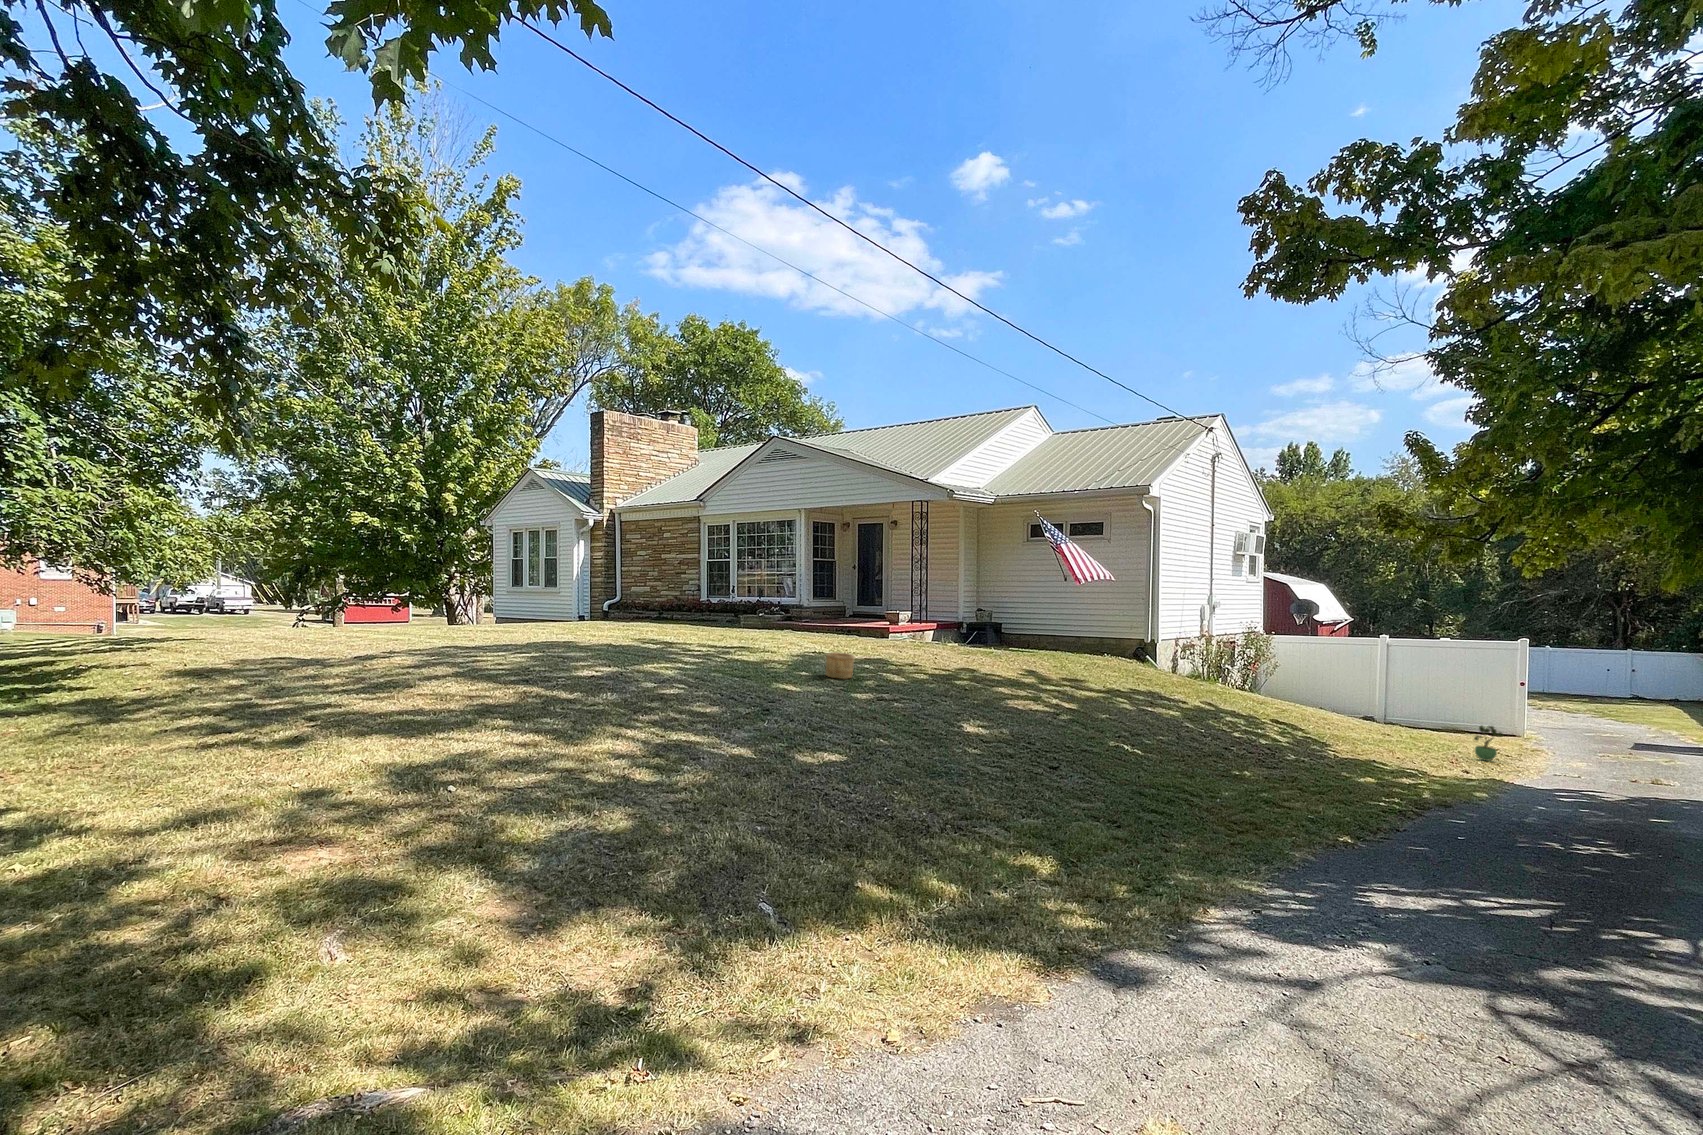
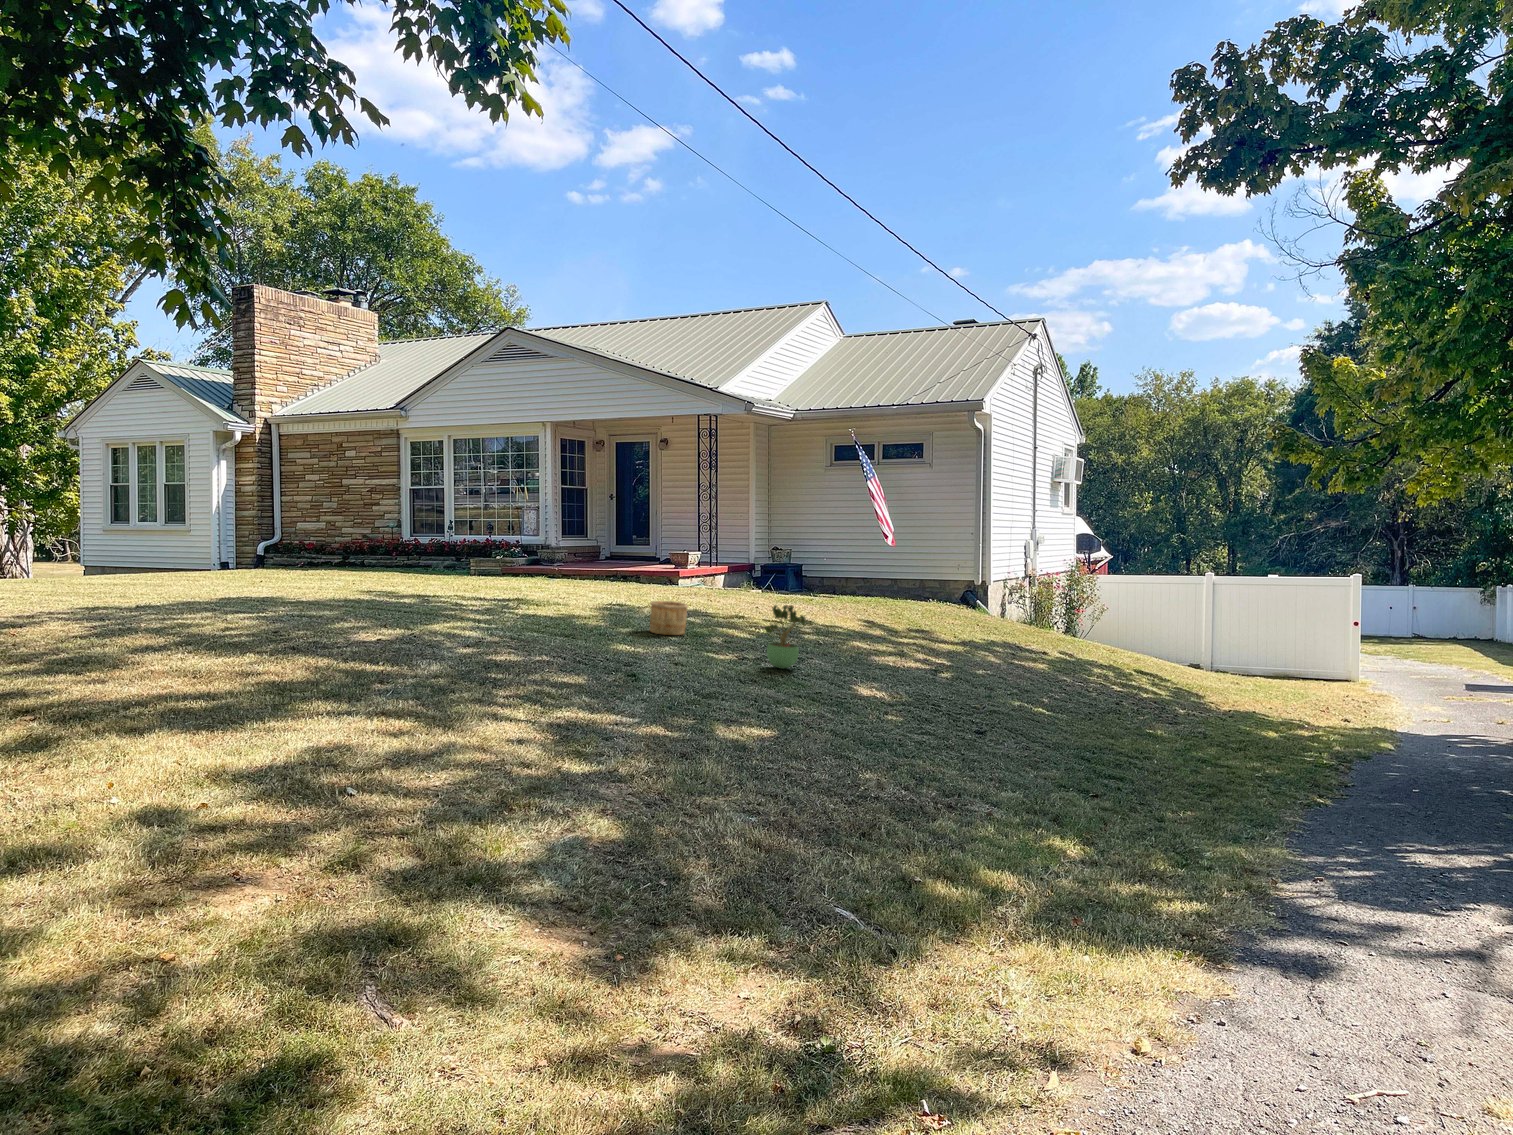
potted plant: present [1474,726,1503,761] -> present [765,605,806,669]

